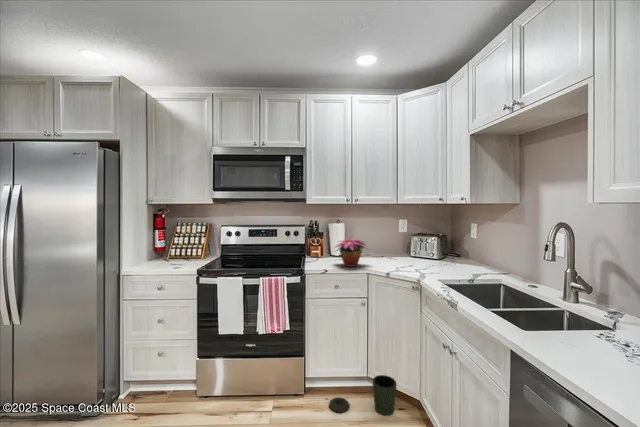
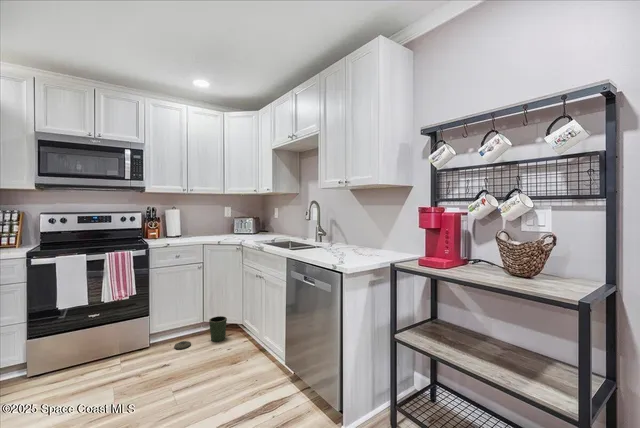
flower arrangement: present [334,239,365,267] -> none [170,219,206,241]

